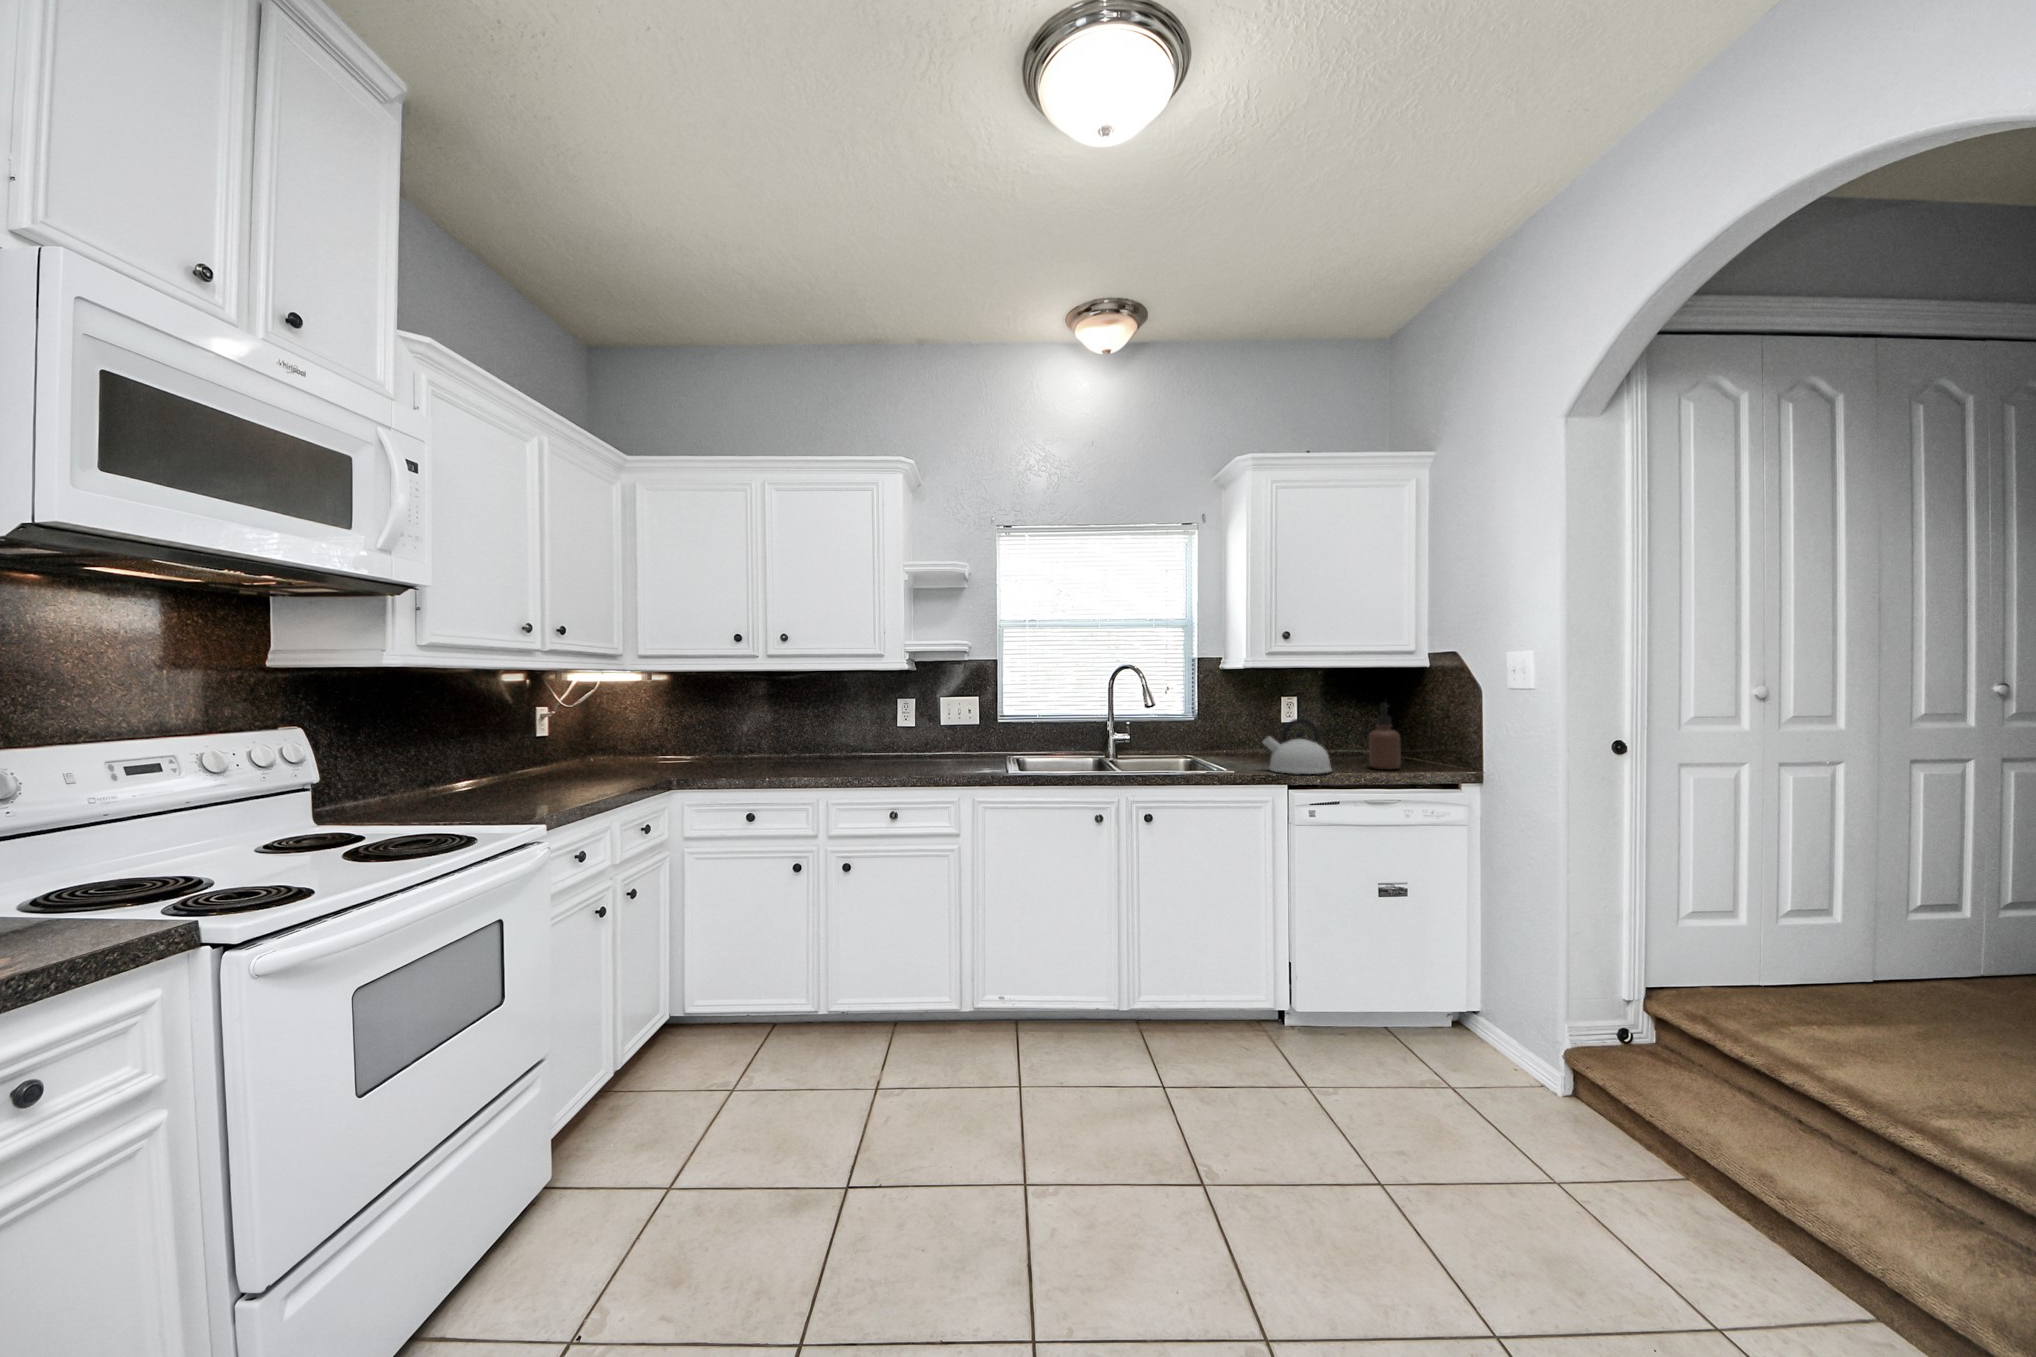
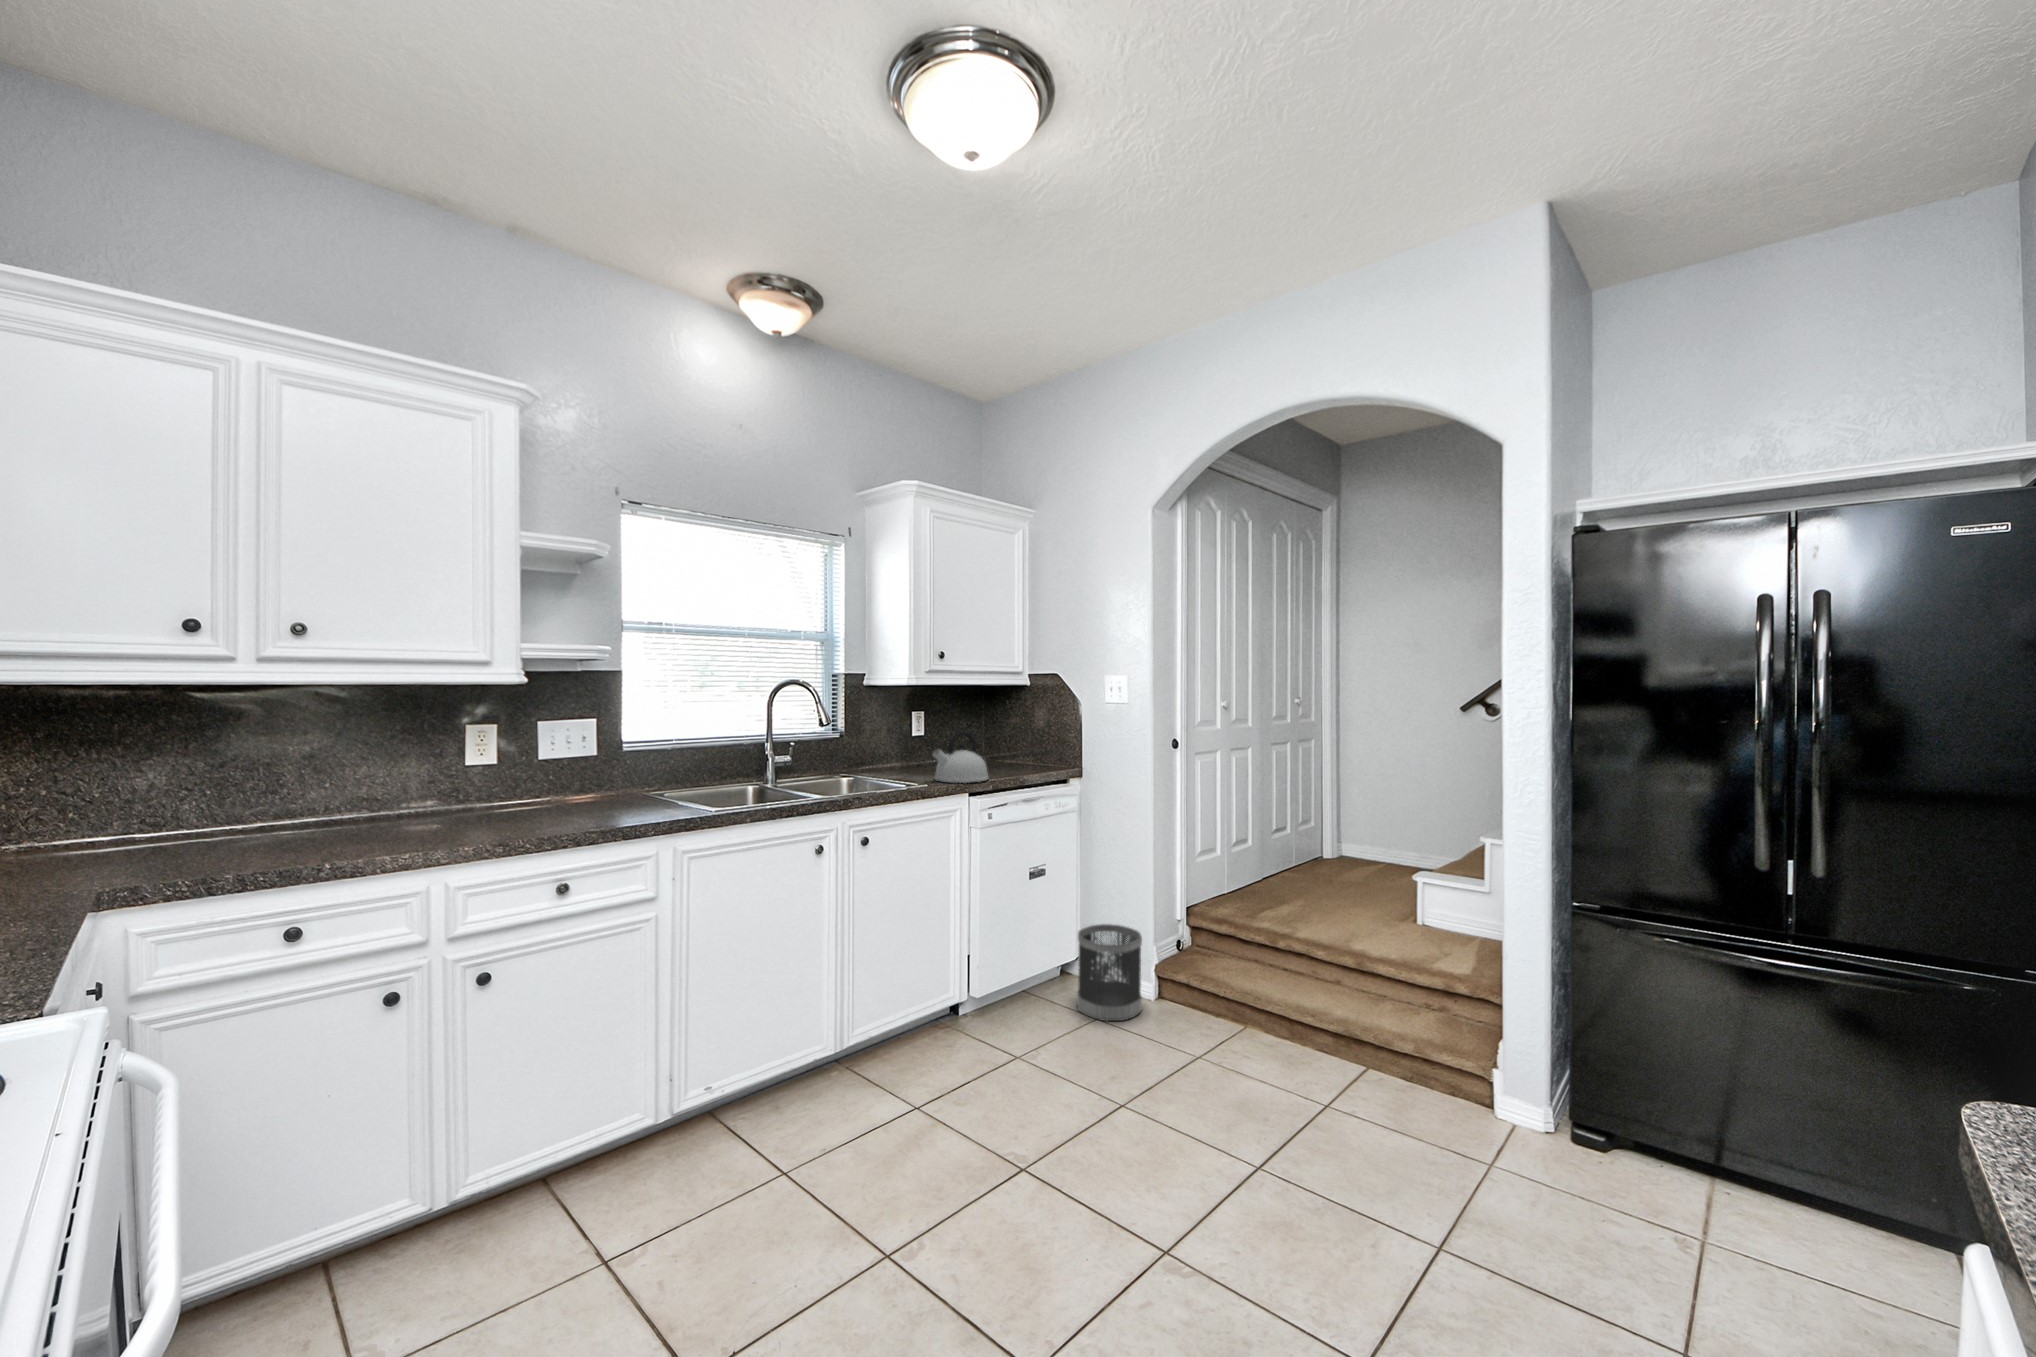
soap dispenser: present [1369,703,1401,770] -> none [1002,715,1026,772]
wastebasket: none [1436,969,1533,1099] -> present [1077,924,1142,1021]

